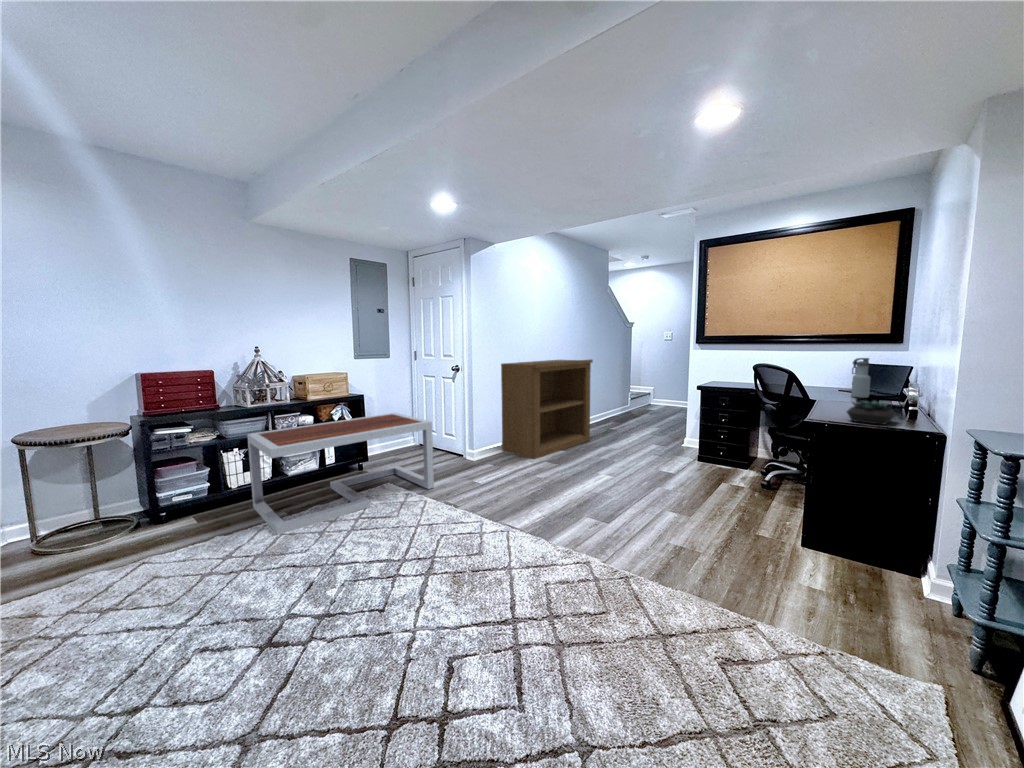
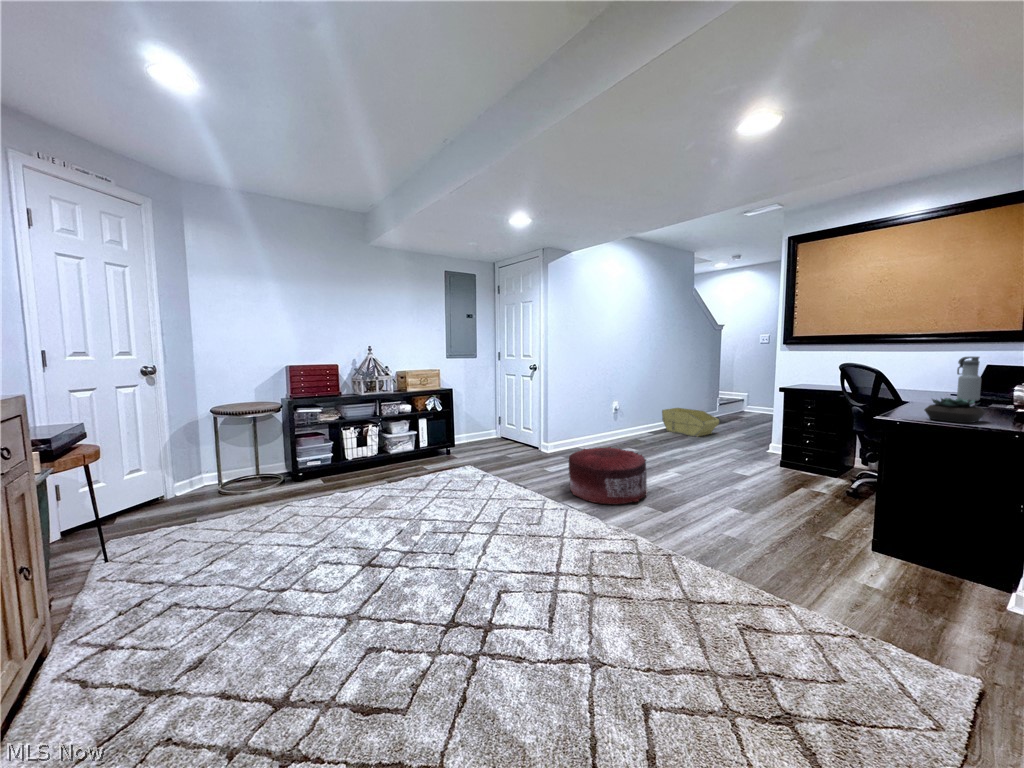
bookshelf: present [501,360,593,459] -> none [574,361,667,455]
storage bin: none [585,404,639,433] -> present [662,408,719,437]
coffee table: present [247,413,434,535] -> none [361,405,507,496]
pouf: none [506,454,589,521] -> present [569,447,647,504]

